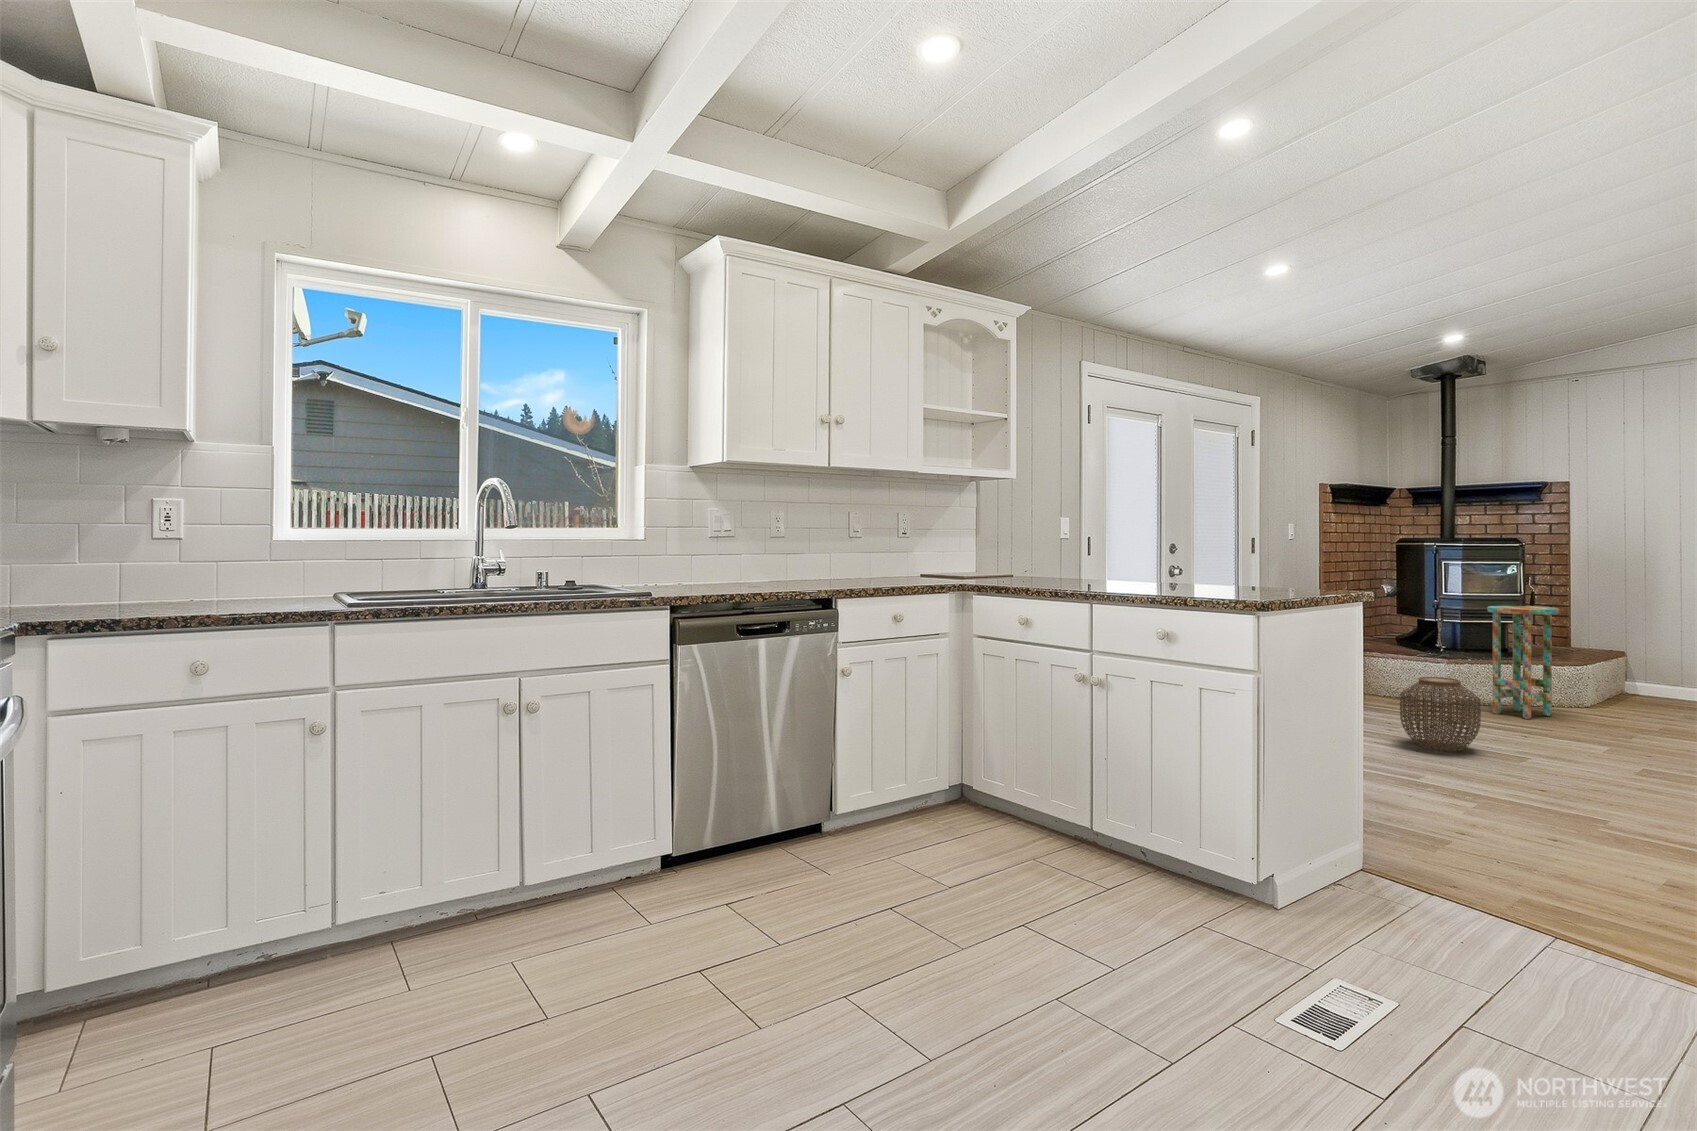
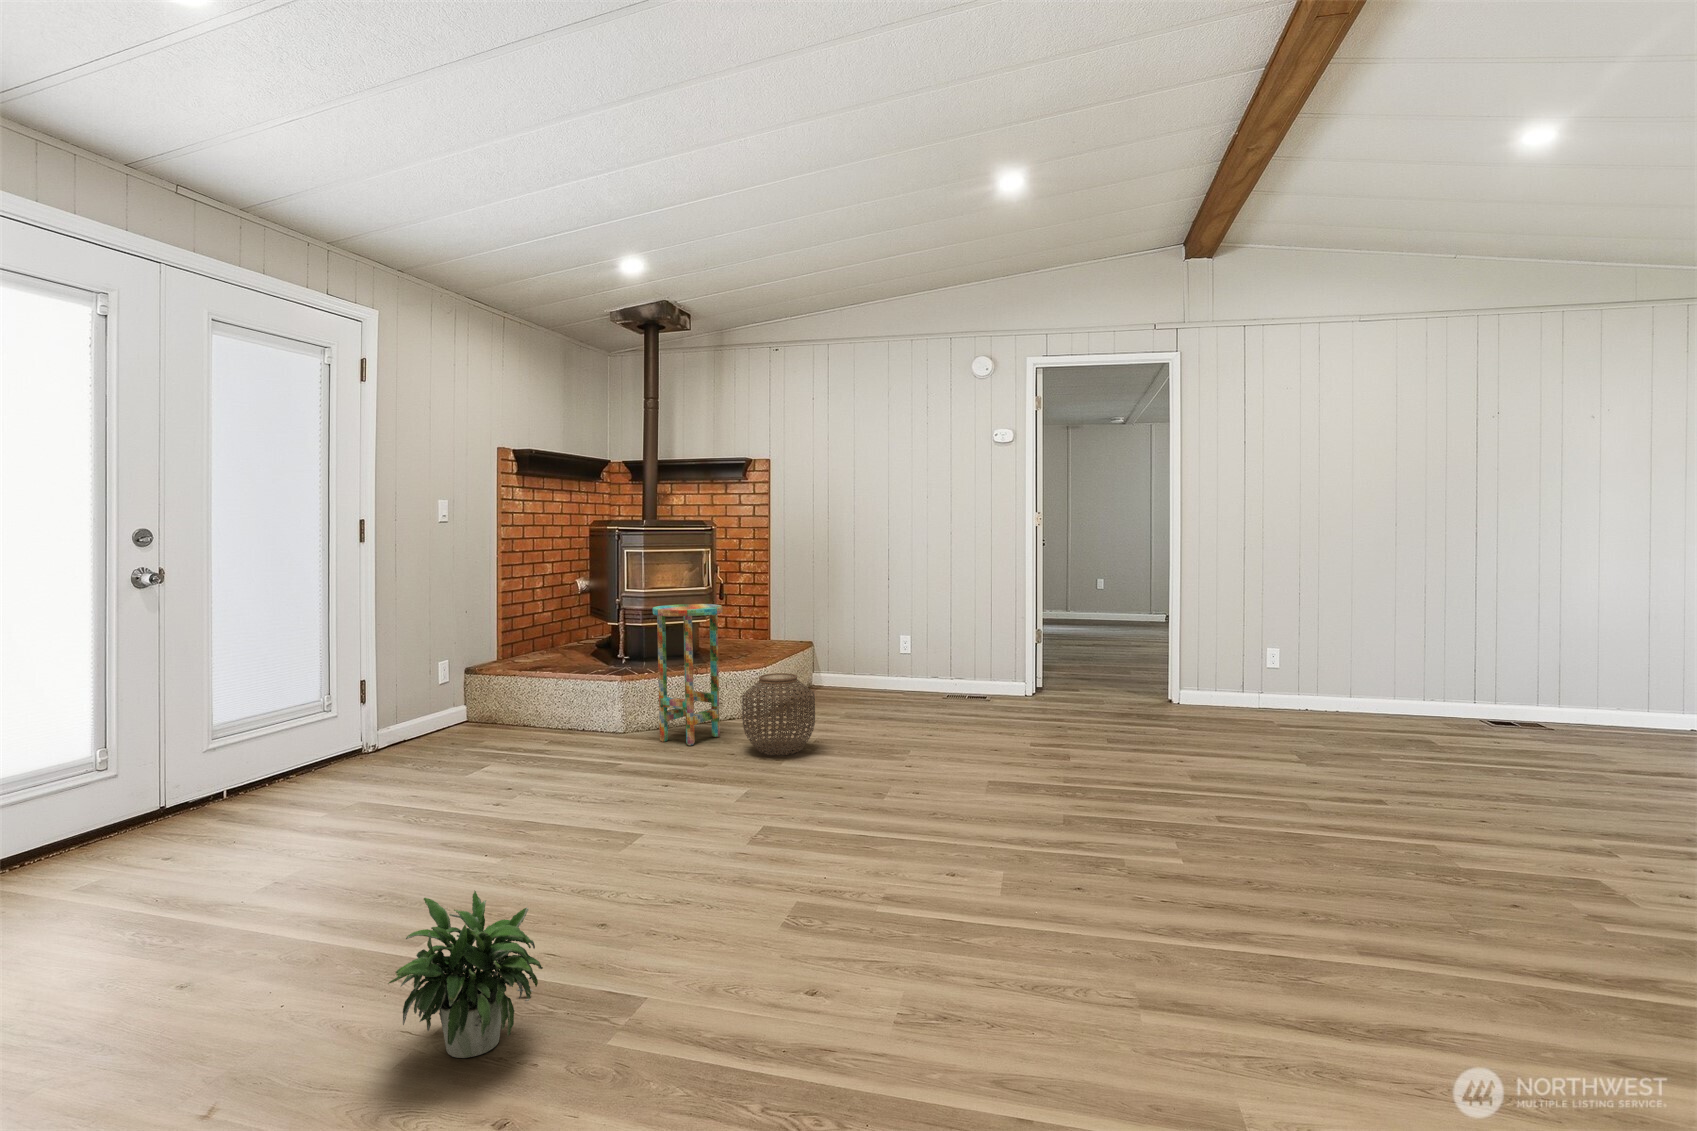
woven basket: present [1400,677,1481,752] -> present [742,673,815,755]
potted plant: none [1484,751,1586,840] -> present [388,891,543,1058]

